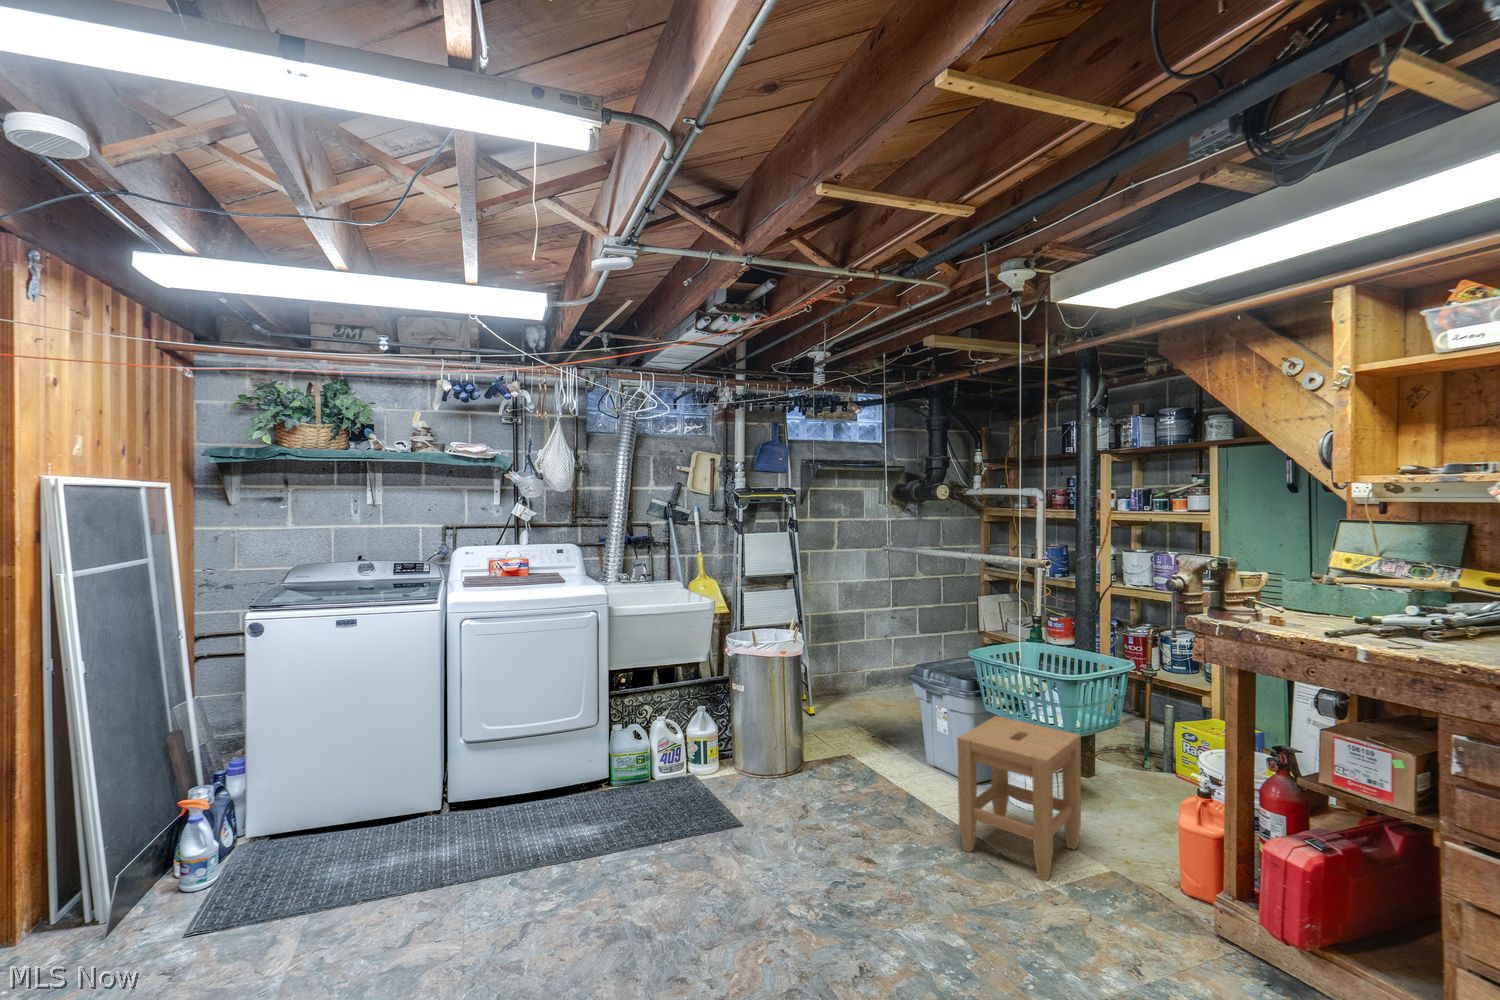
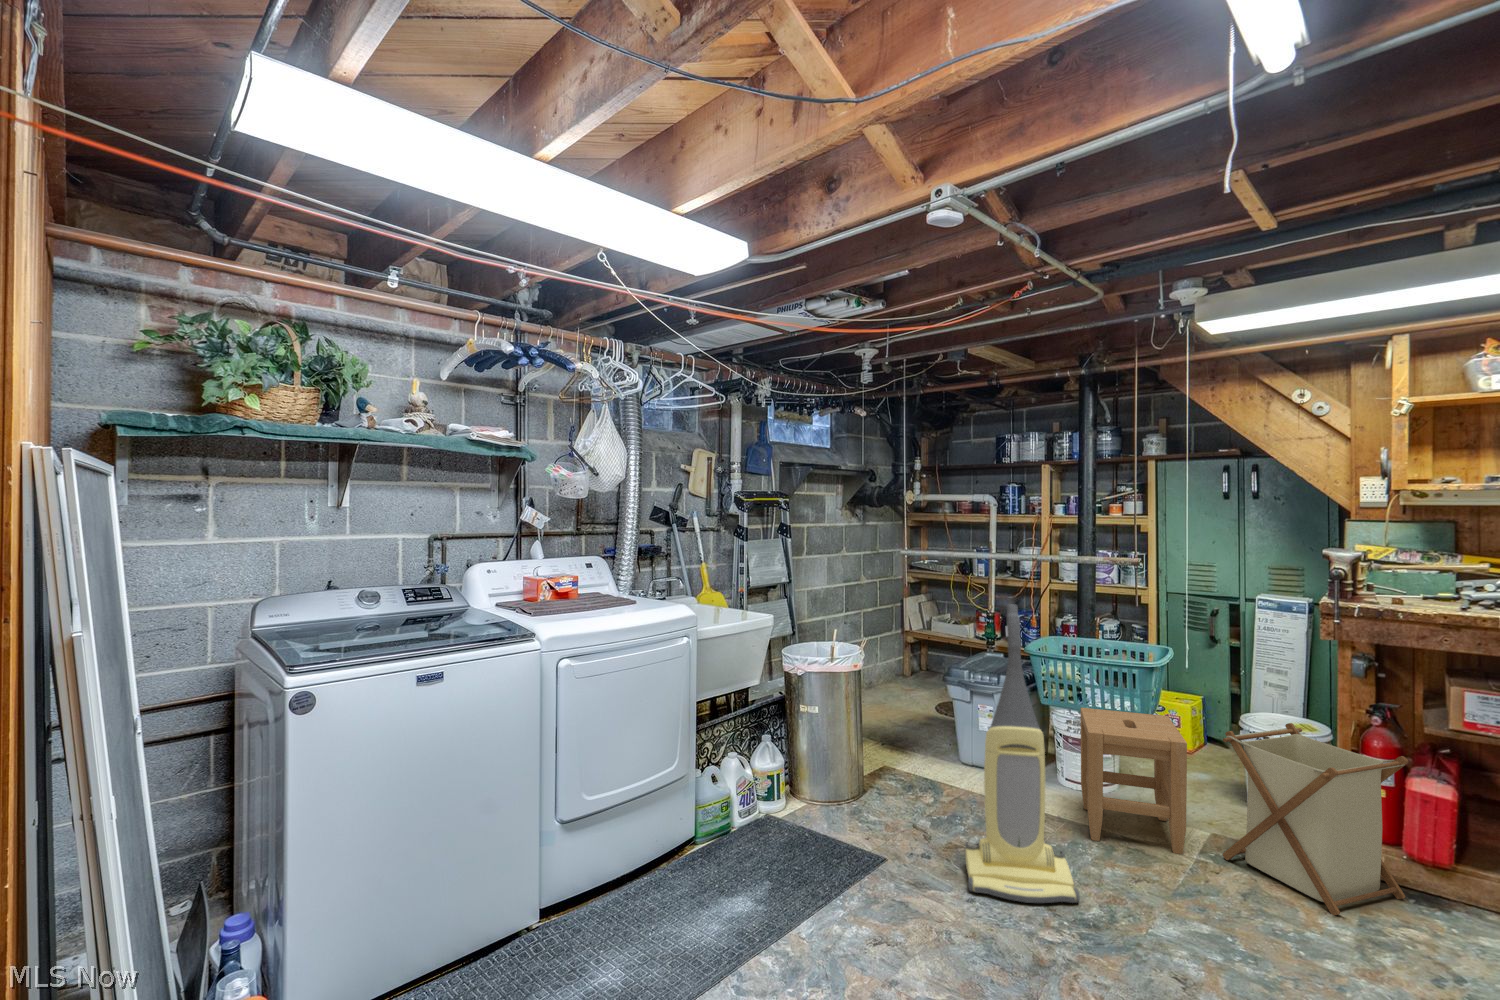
vacuum cleaner: none [780,599,888,895] -> present [965,604,1079,903]
laundry basket: none [1082,753,1273,977] -> present [1223,723,1409,915]

